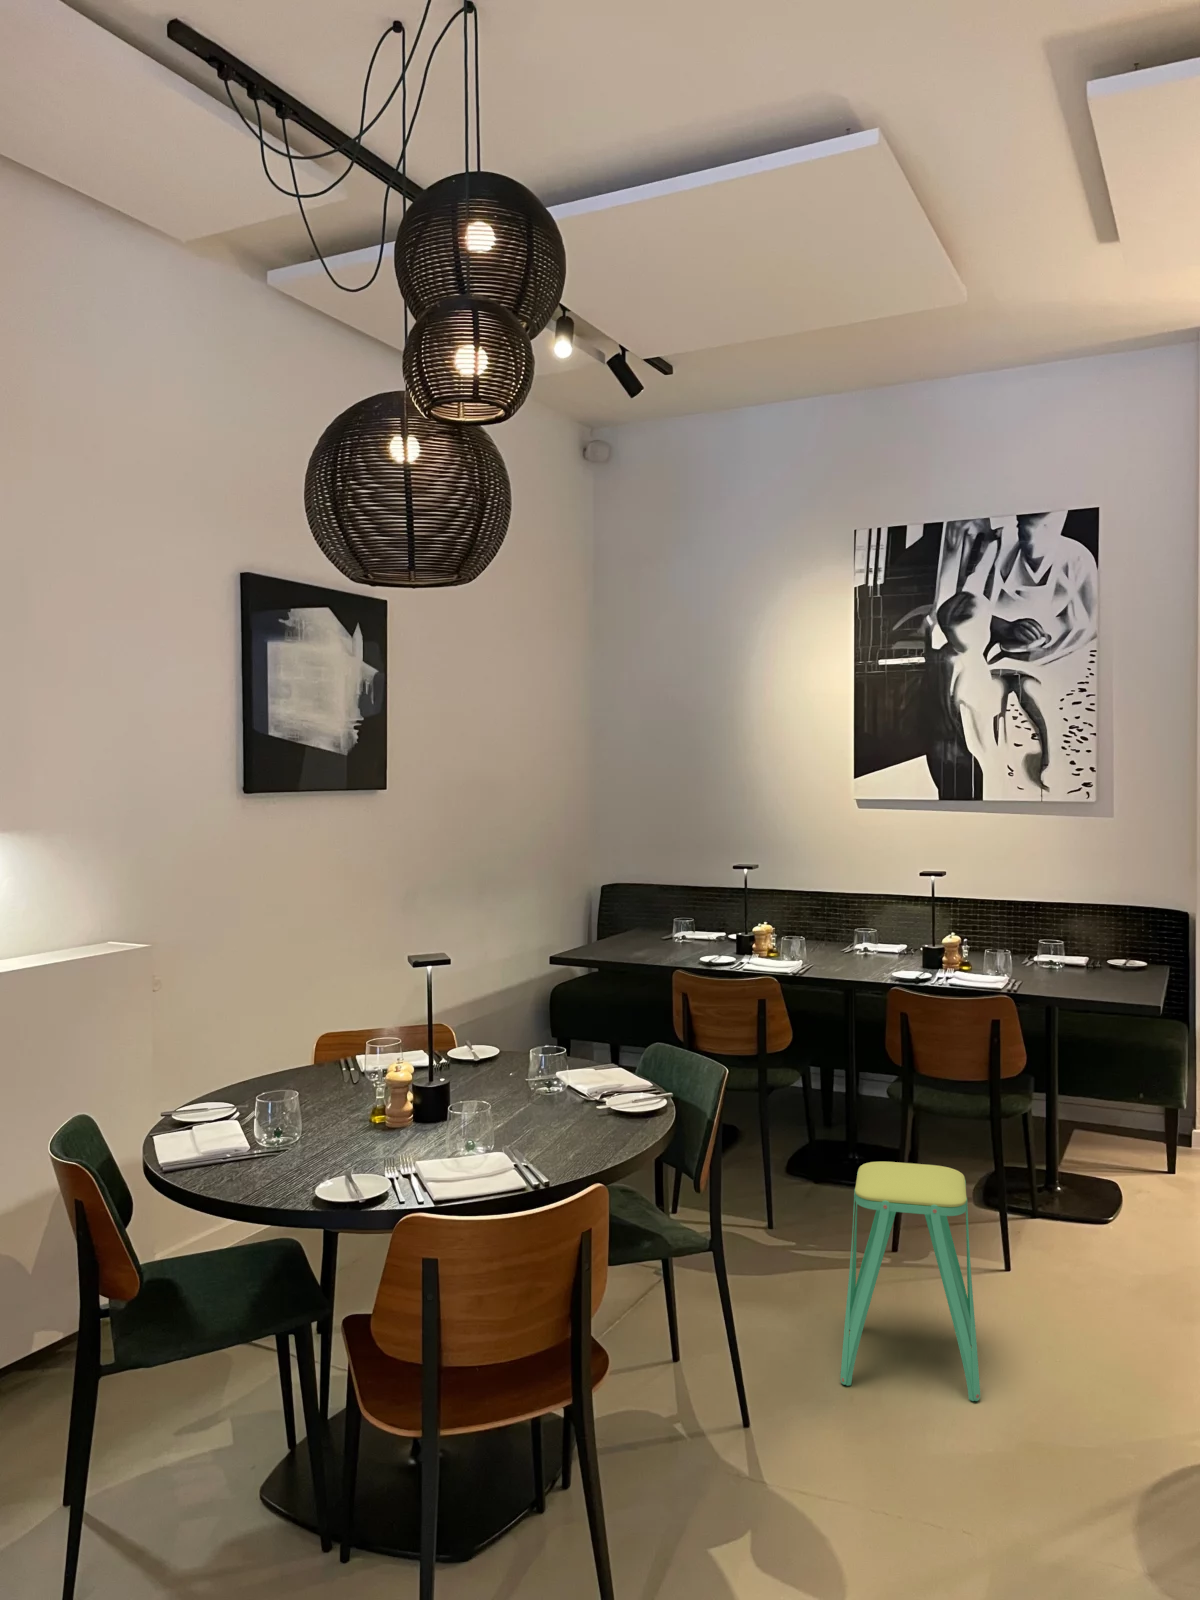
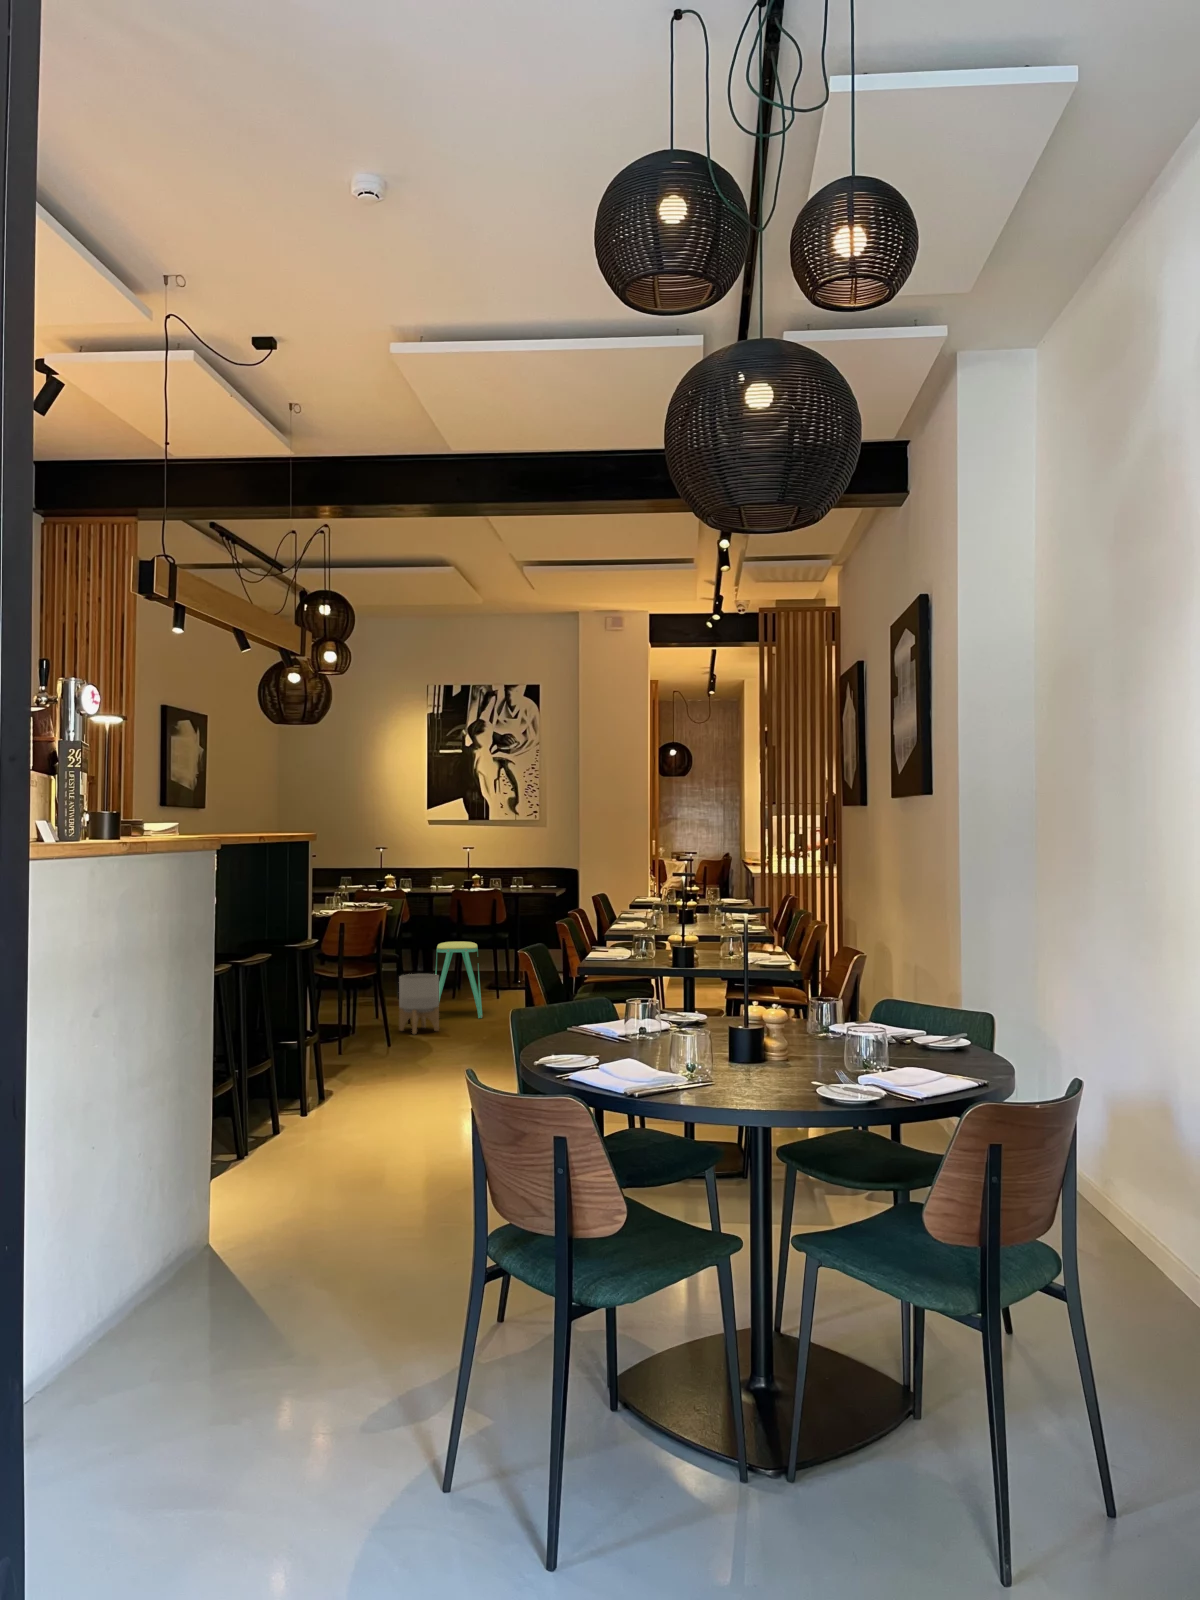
planter: none [739,1297,854,1506] -> present [399,974,439,1034]

